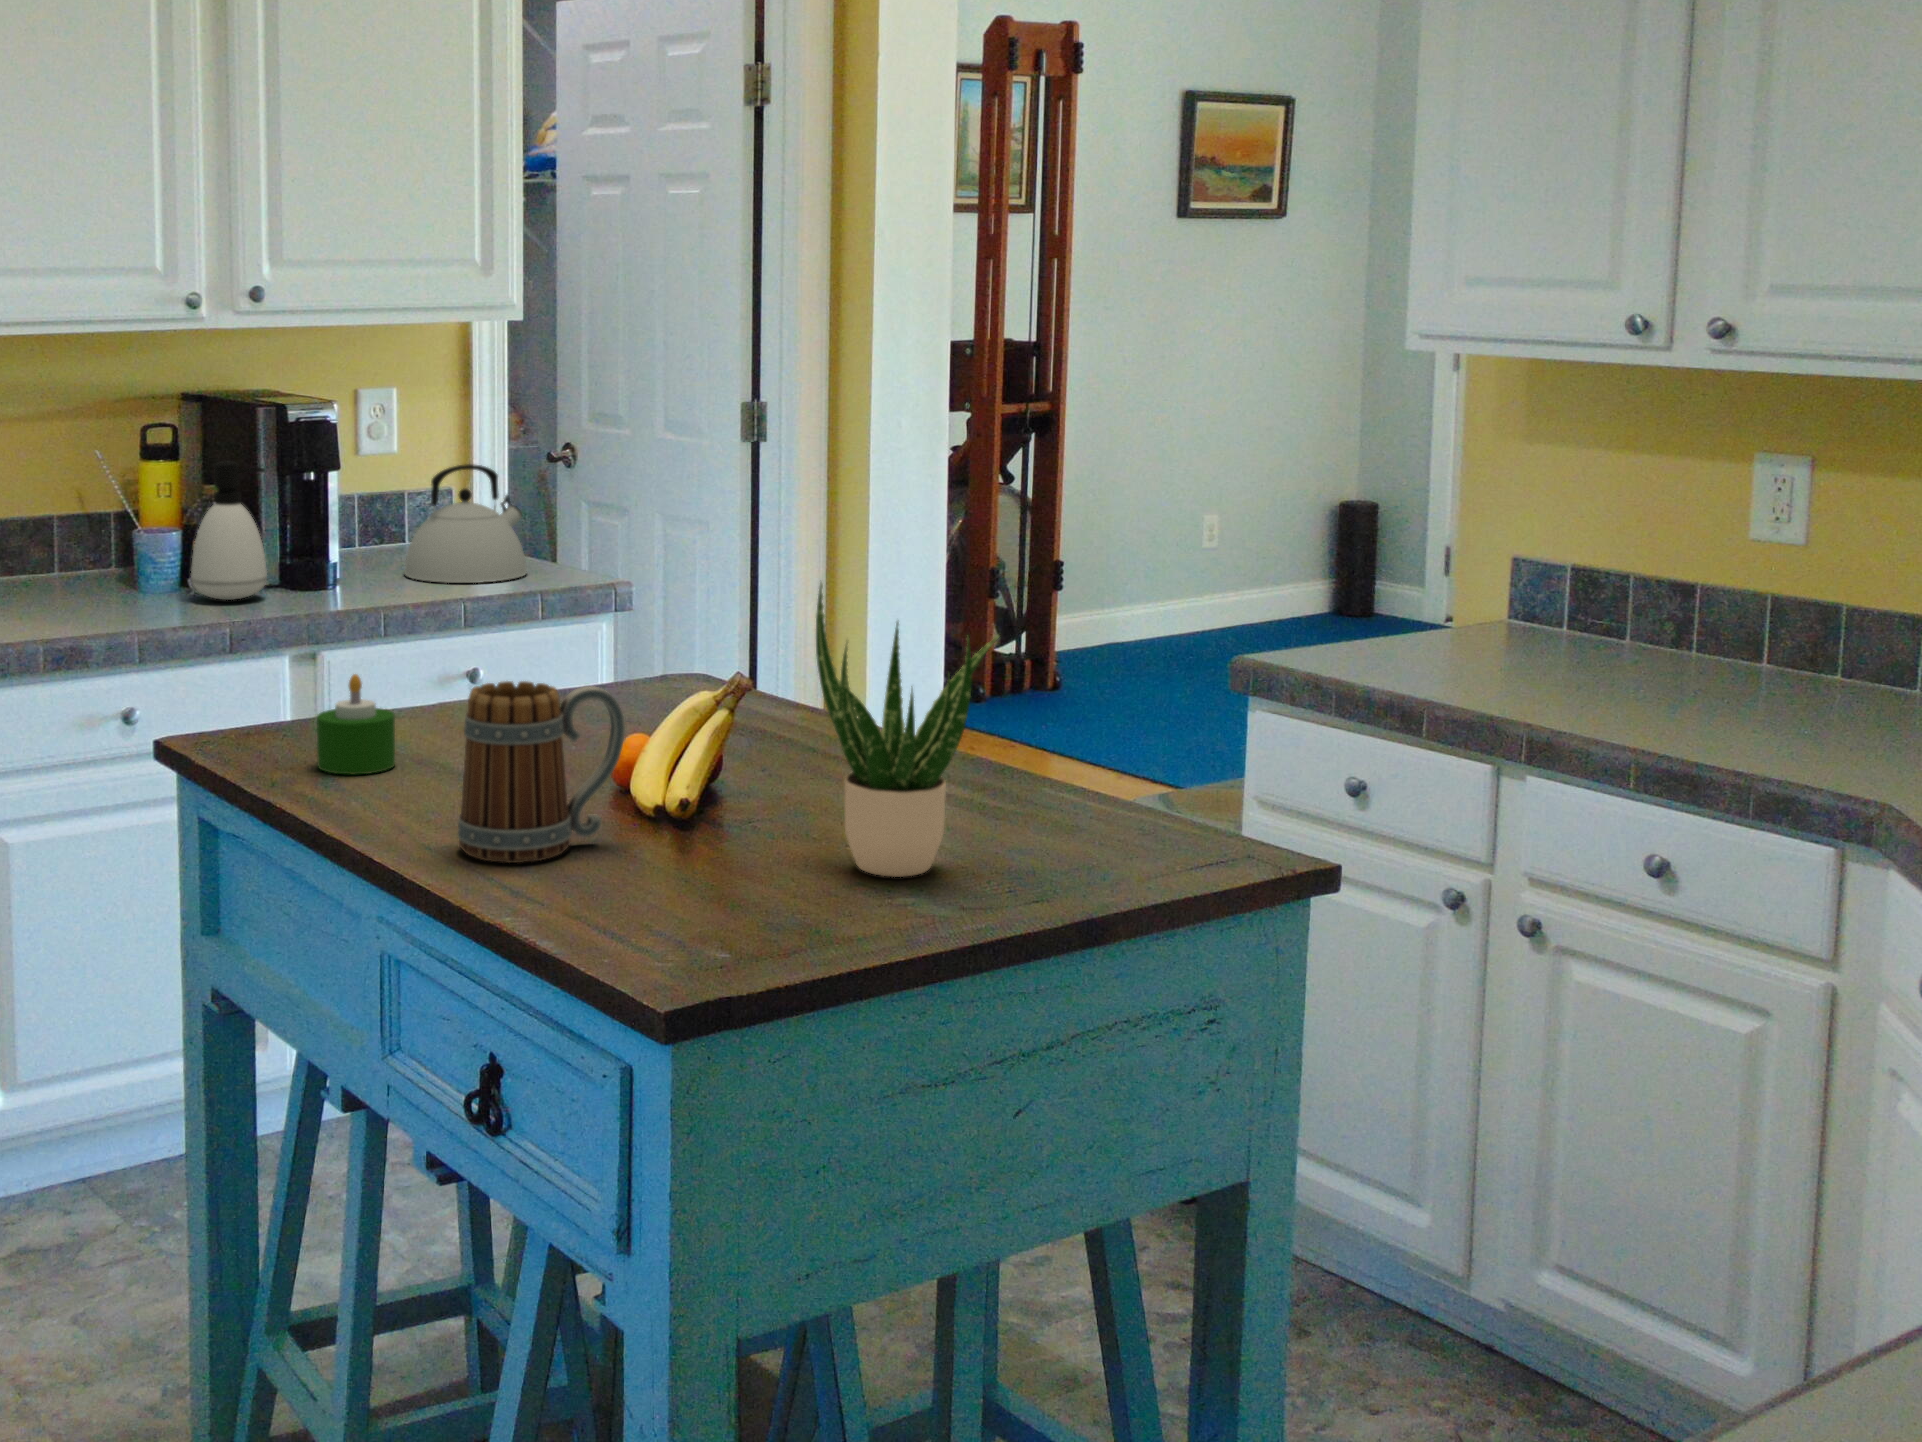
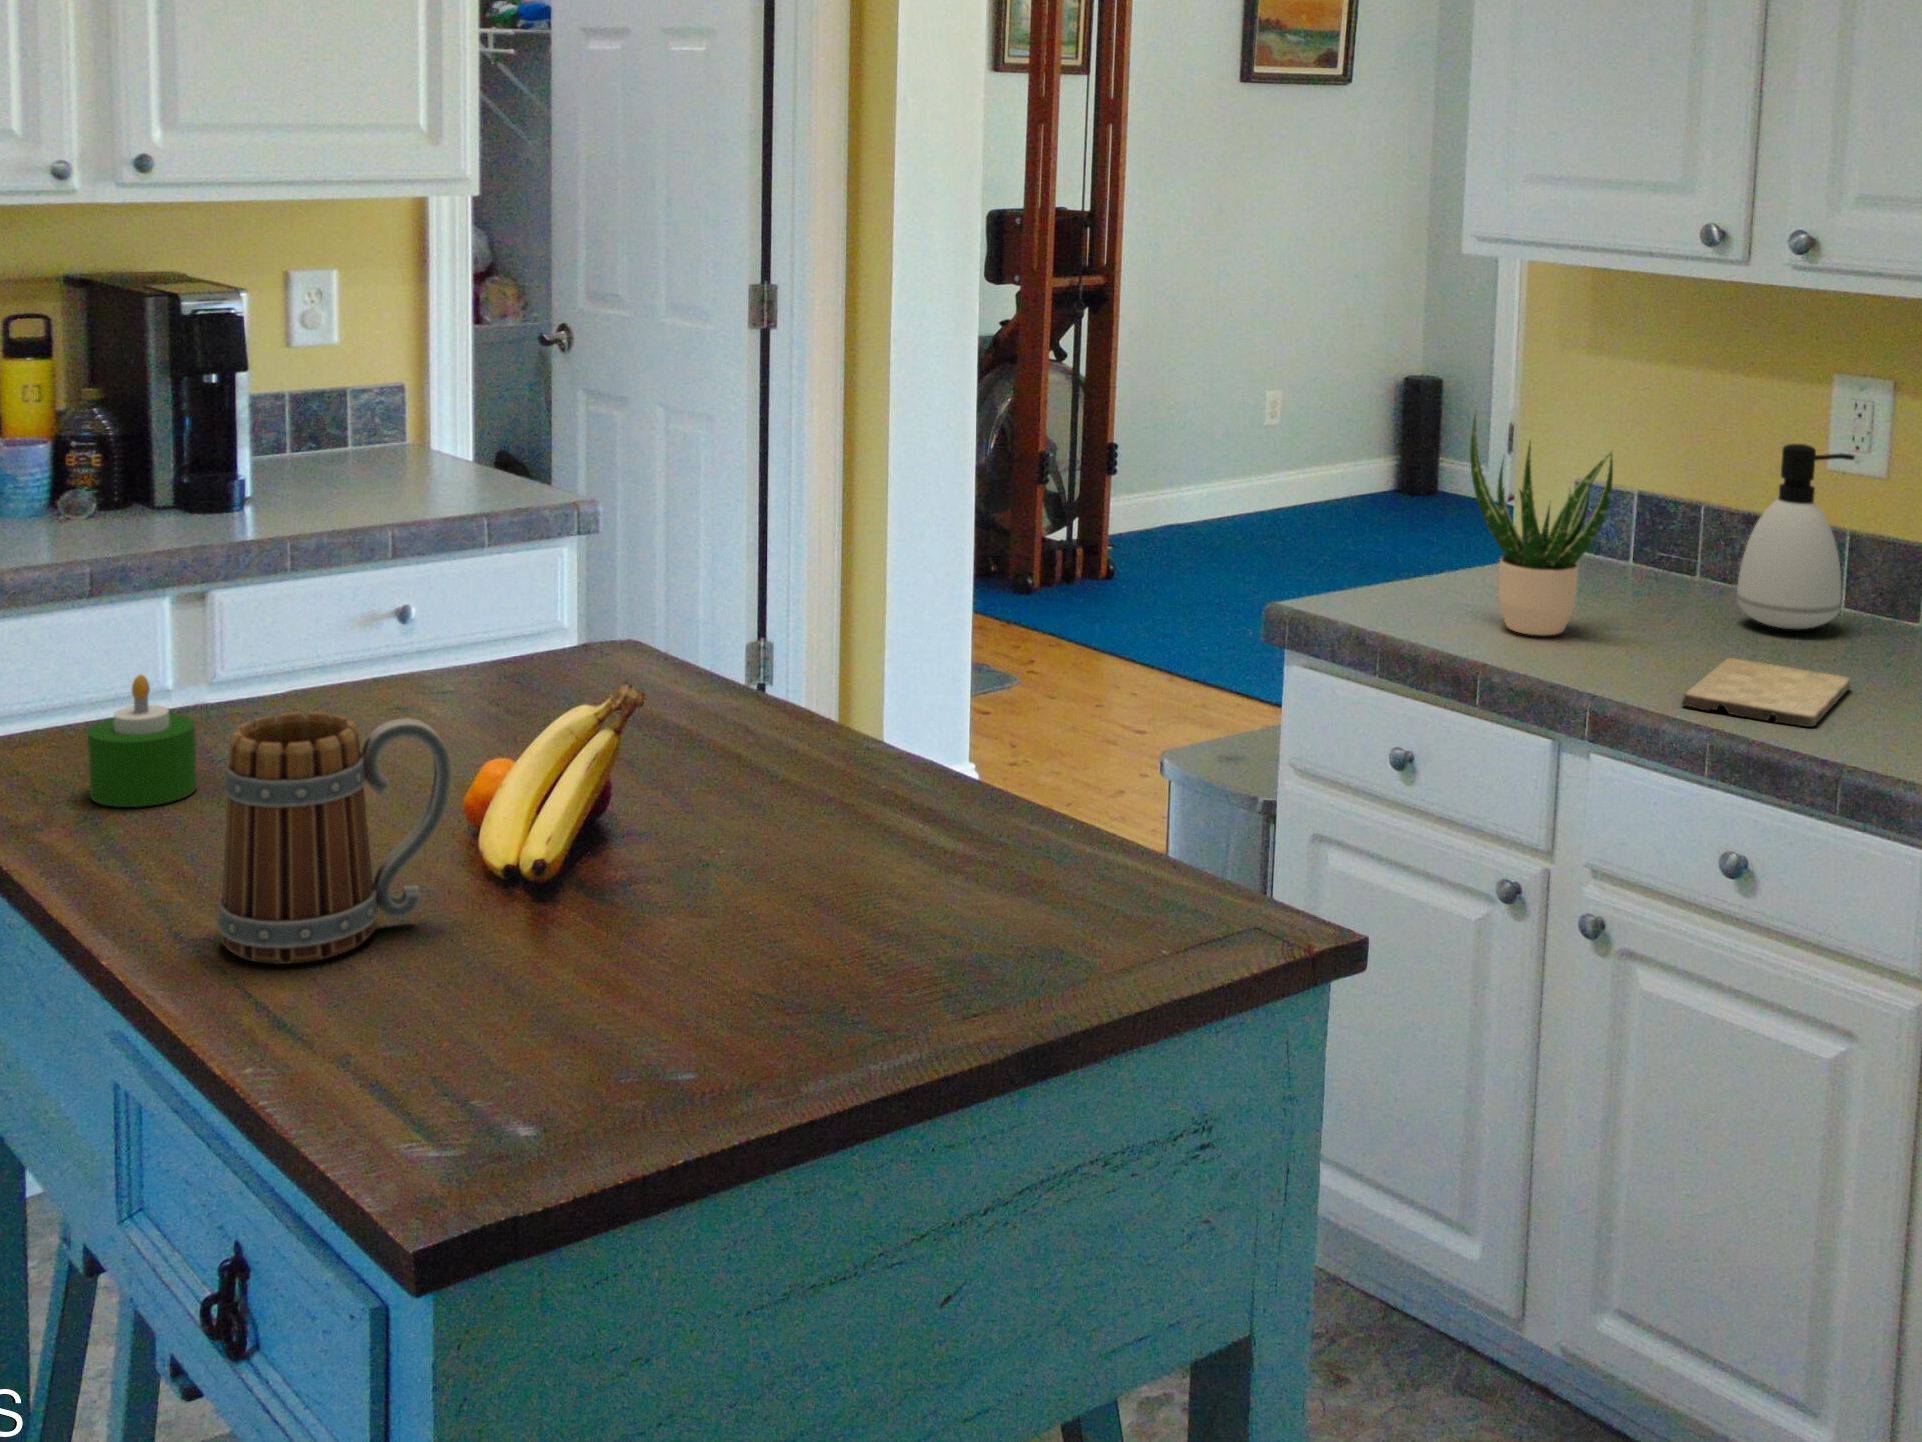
soap dispenser: present [191,461,267,600] -> present [1737,444,1855,629]
kettle: present [404,464,527,583] -> none [330,363,478,502]
potted plant: present [816,583,998,877] -> present [1470,412,1613,635]
cutting board: none [1610,697,1766,747] -> present [1682,658,1850,727]

